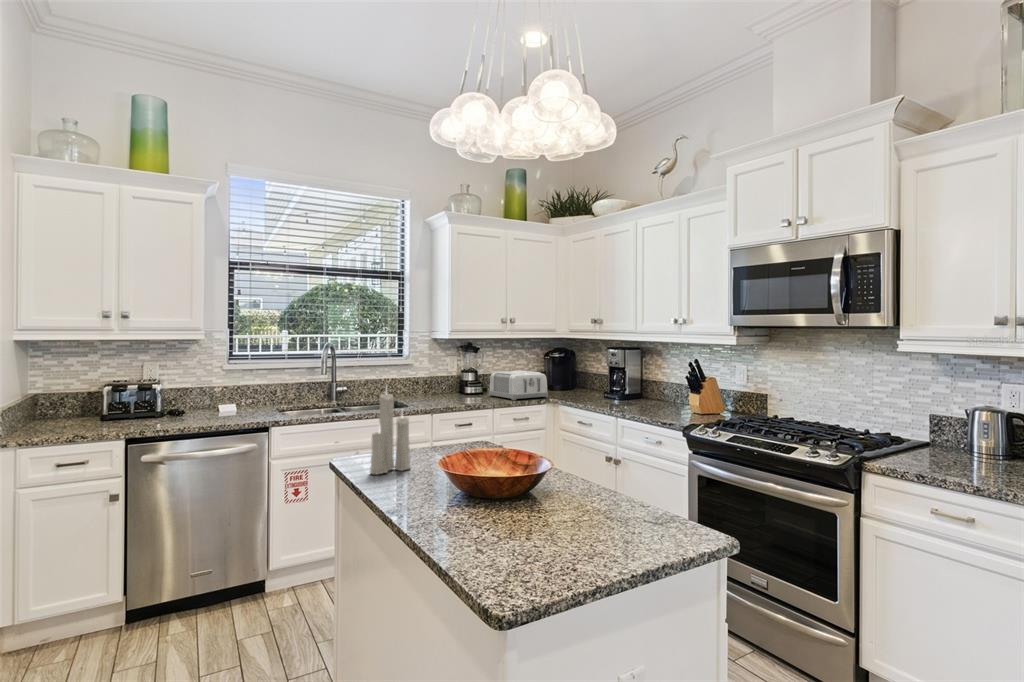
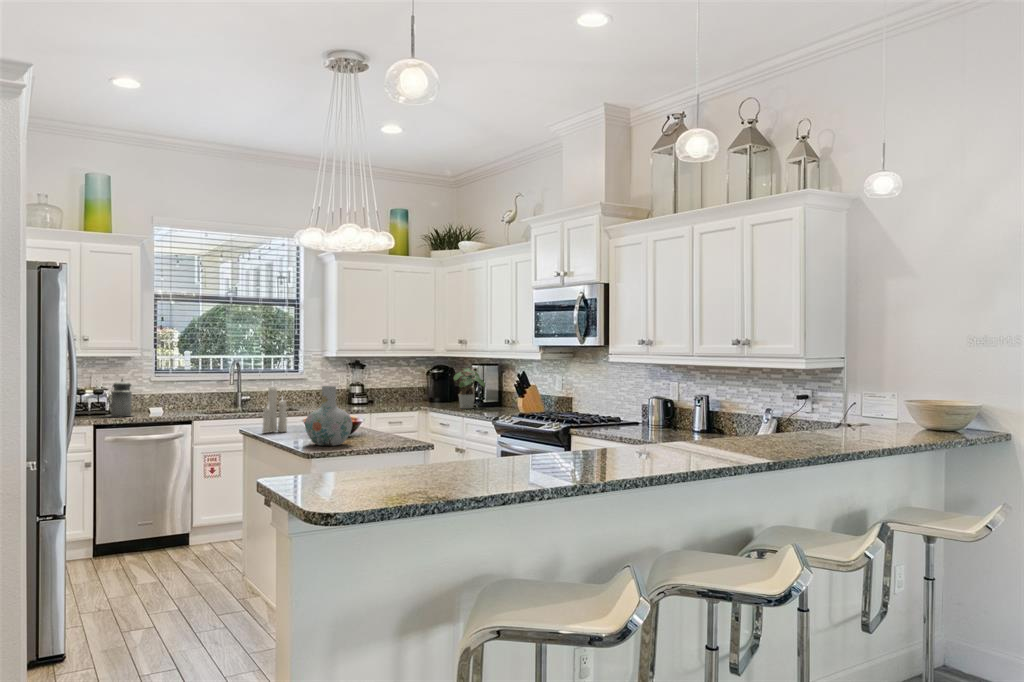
potted plant: none [595,353,637,403] -> present [454,368,485,409]
canister: none [155,368,197,420] -> present [107,379,133,417]
toaster: present [489,371,548,400] -> none [373,384,422,408]
vase: none [468,411,567,546] -> present [305,386,352,446]

